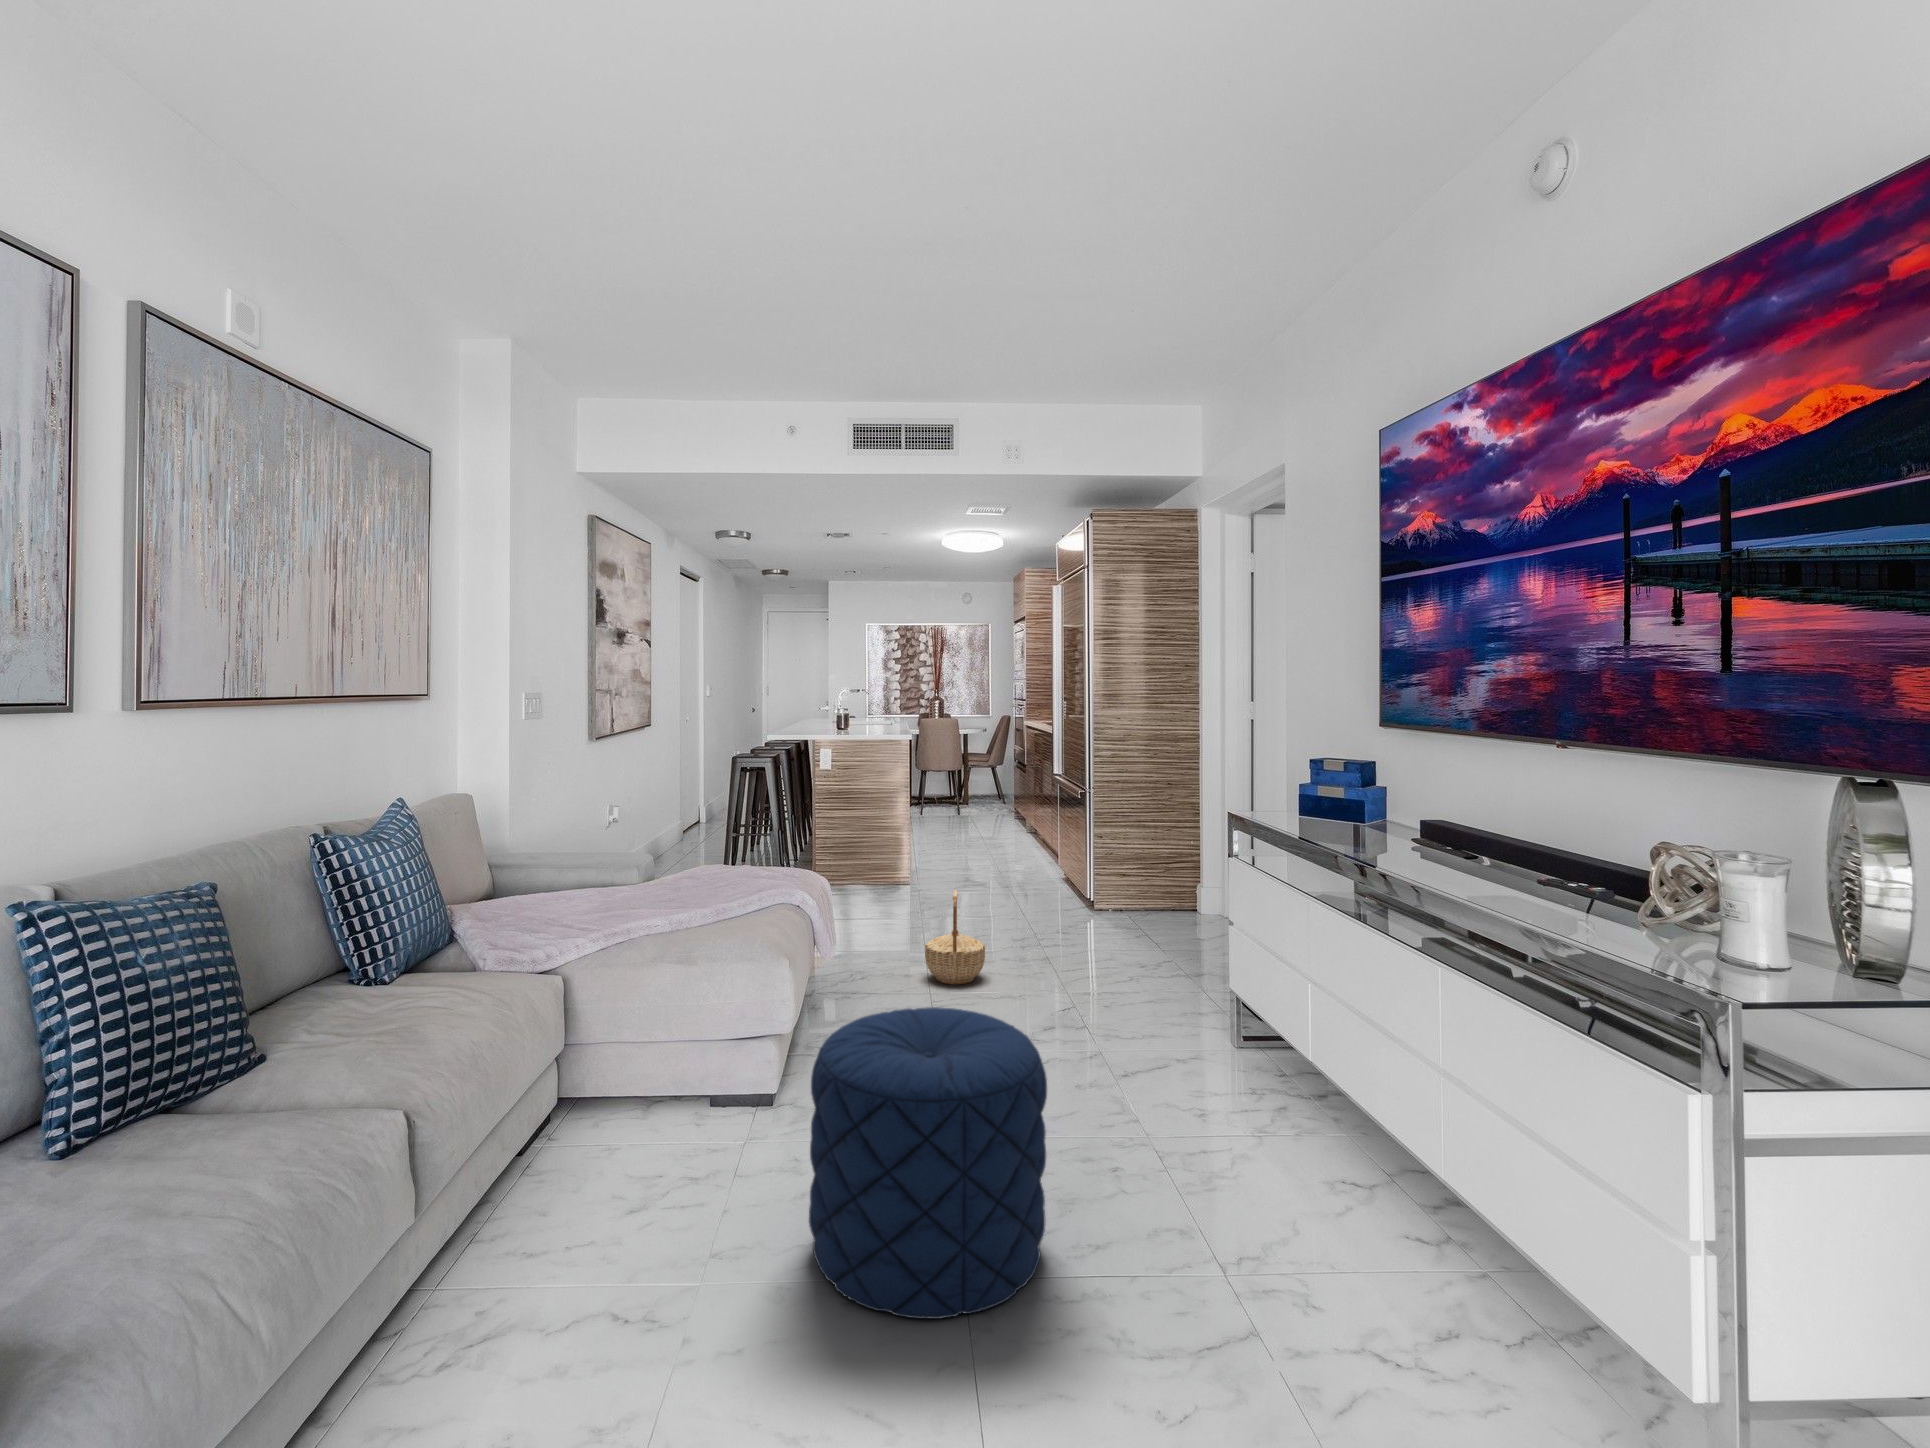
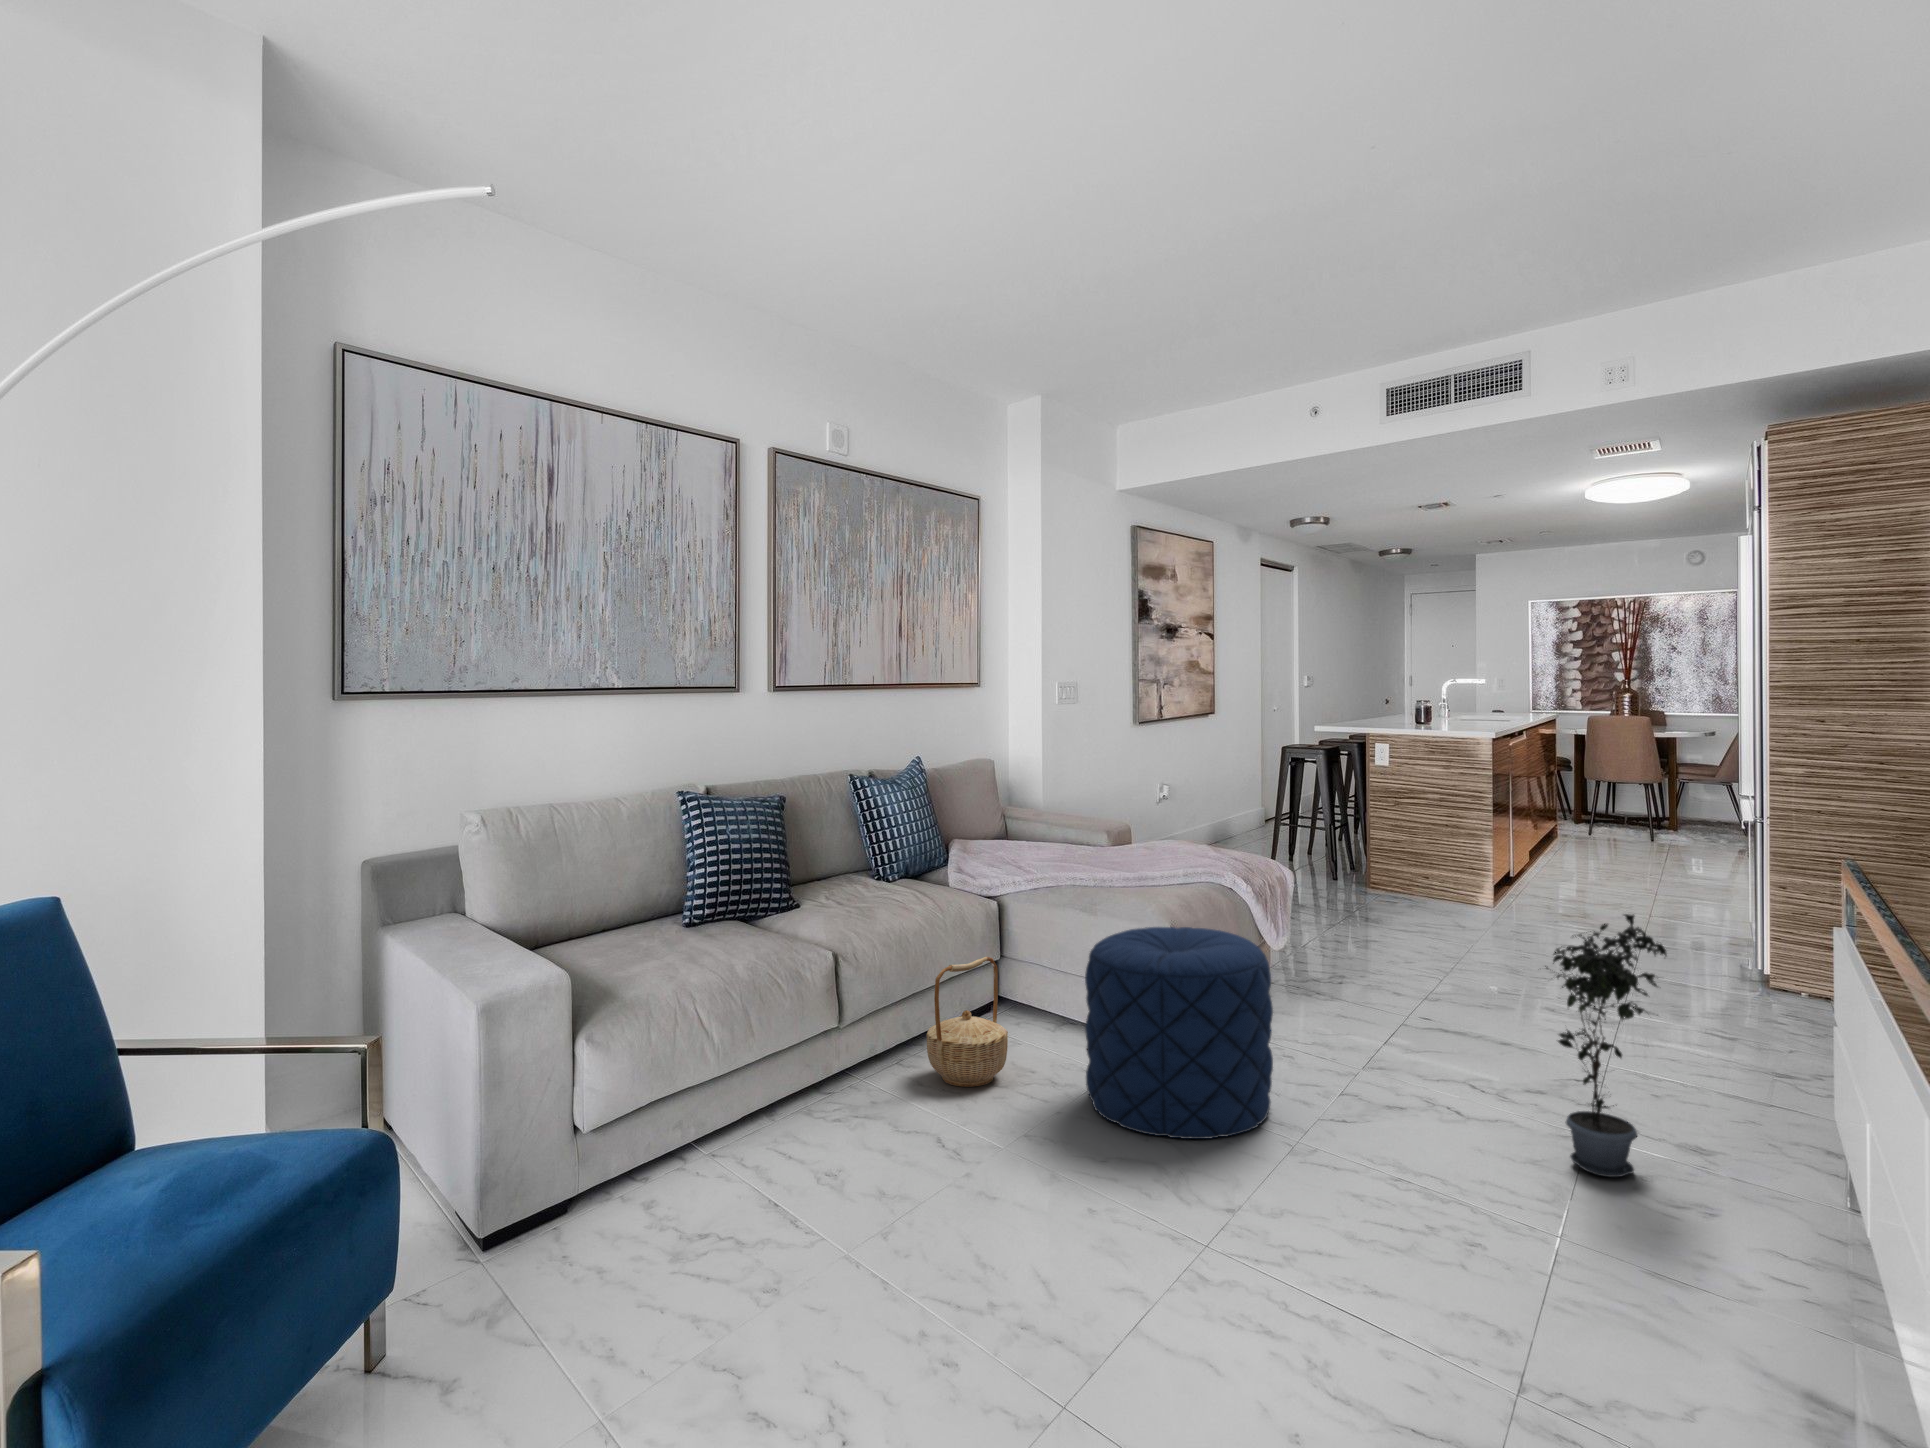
basket: present [925,889,985,984] -> present [927,957,1008,1087]
potted plant: none [1295,940,1423,1217] -> present [1545,914,1667,1177]

